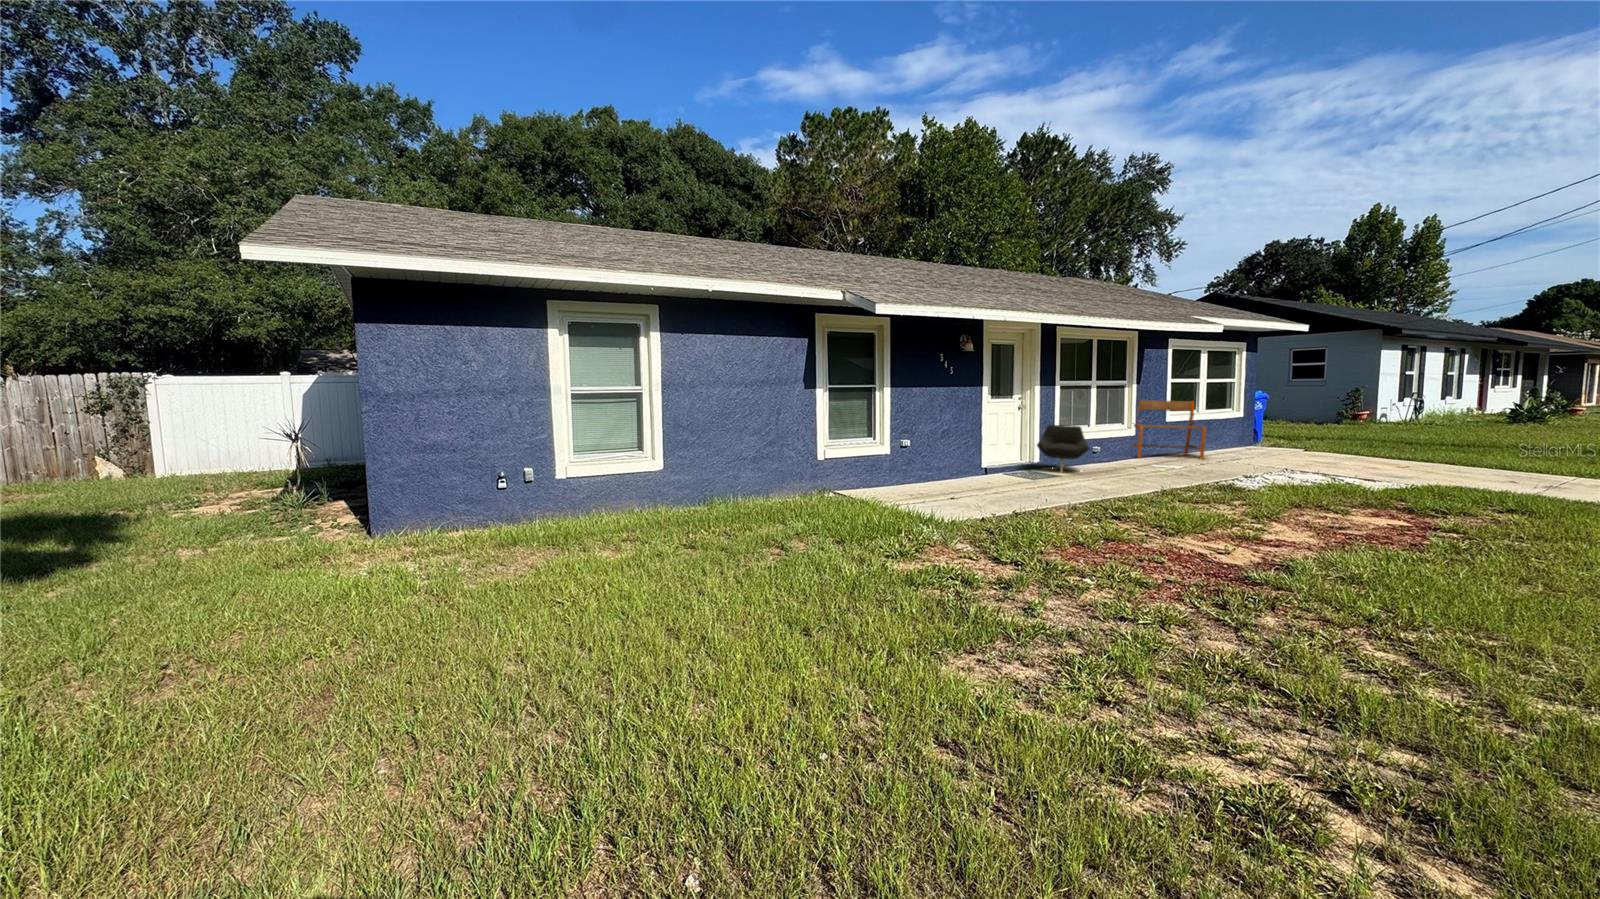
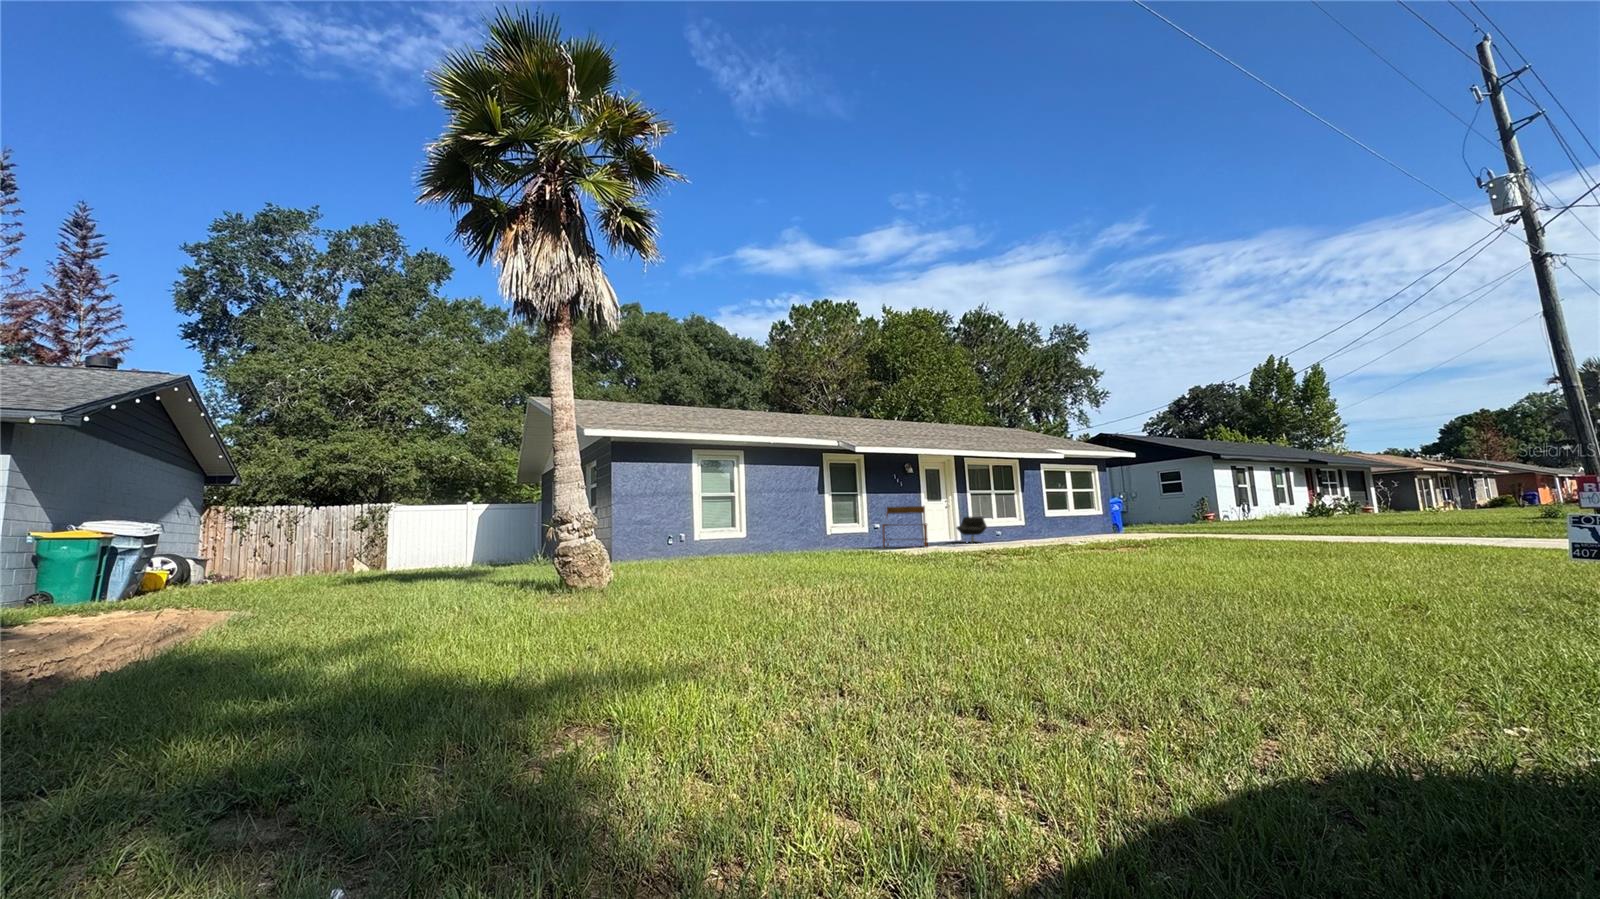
bench: present [1133,400,1206,460] -> present [882,506,928,547]

